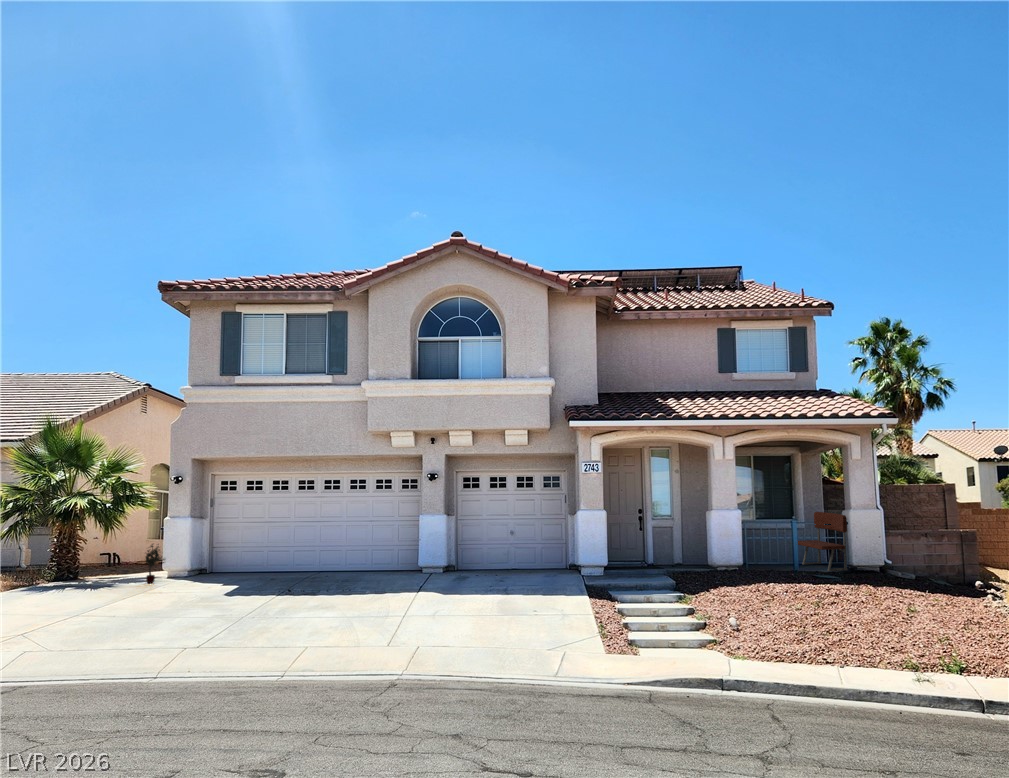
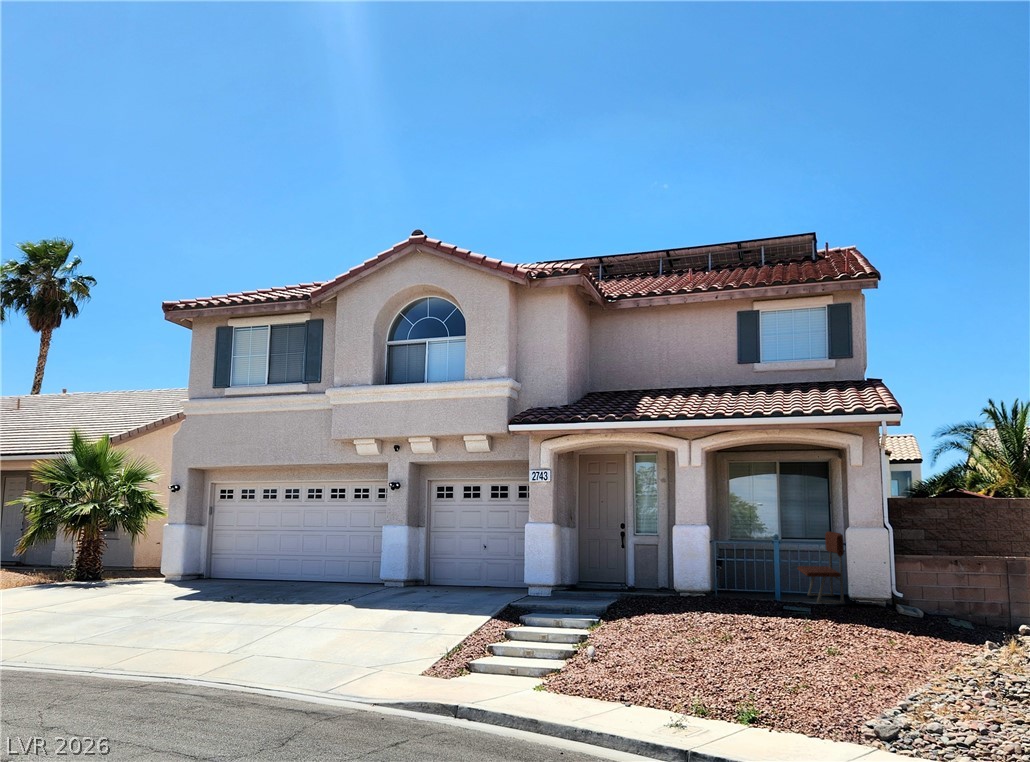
potted tree: present [146,544,165,583] -> none [144,549,165,586]

